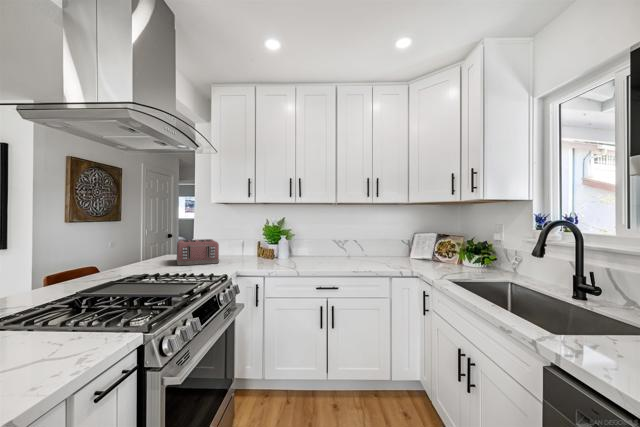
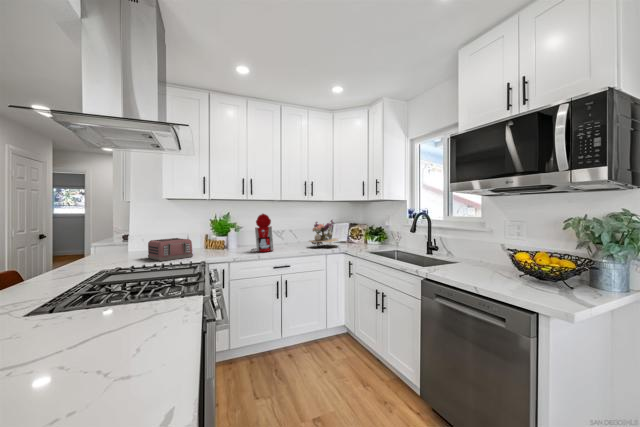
coffee maker: none [294,214,319,265] -> present [252,214,274,252]
flower arrangement: none [367,226,416,264] -> present [309,220,338,246]

